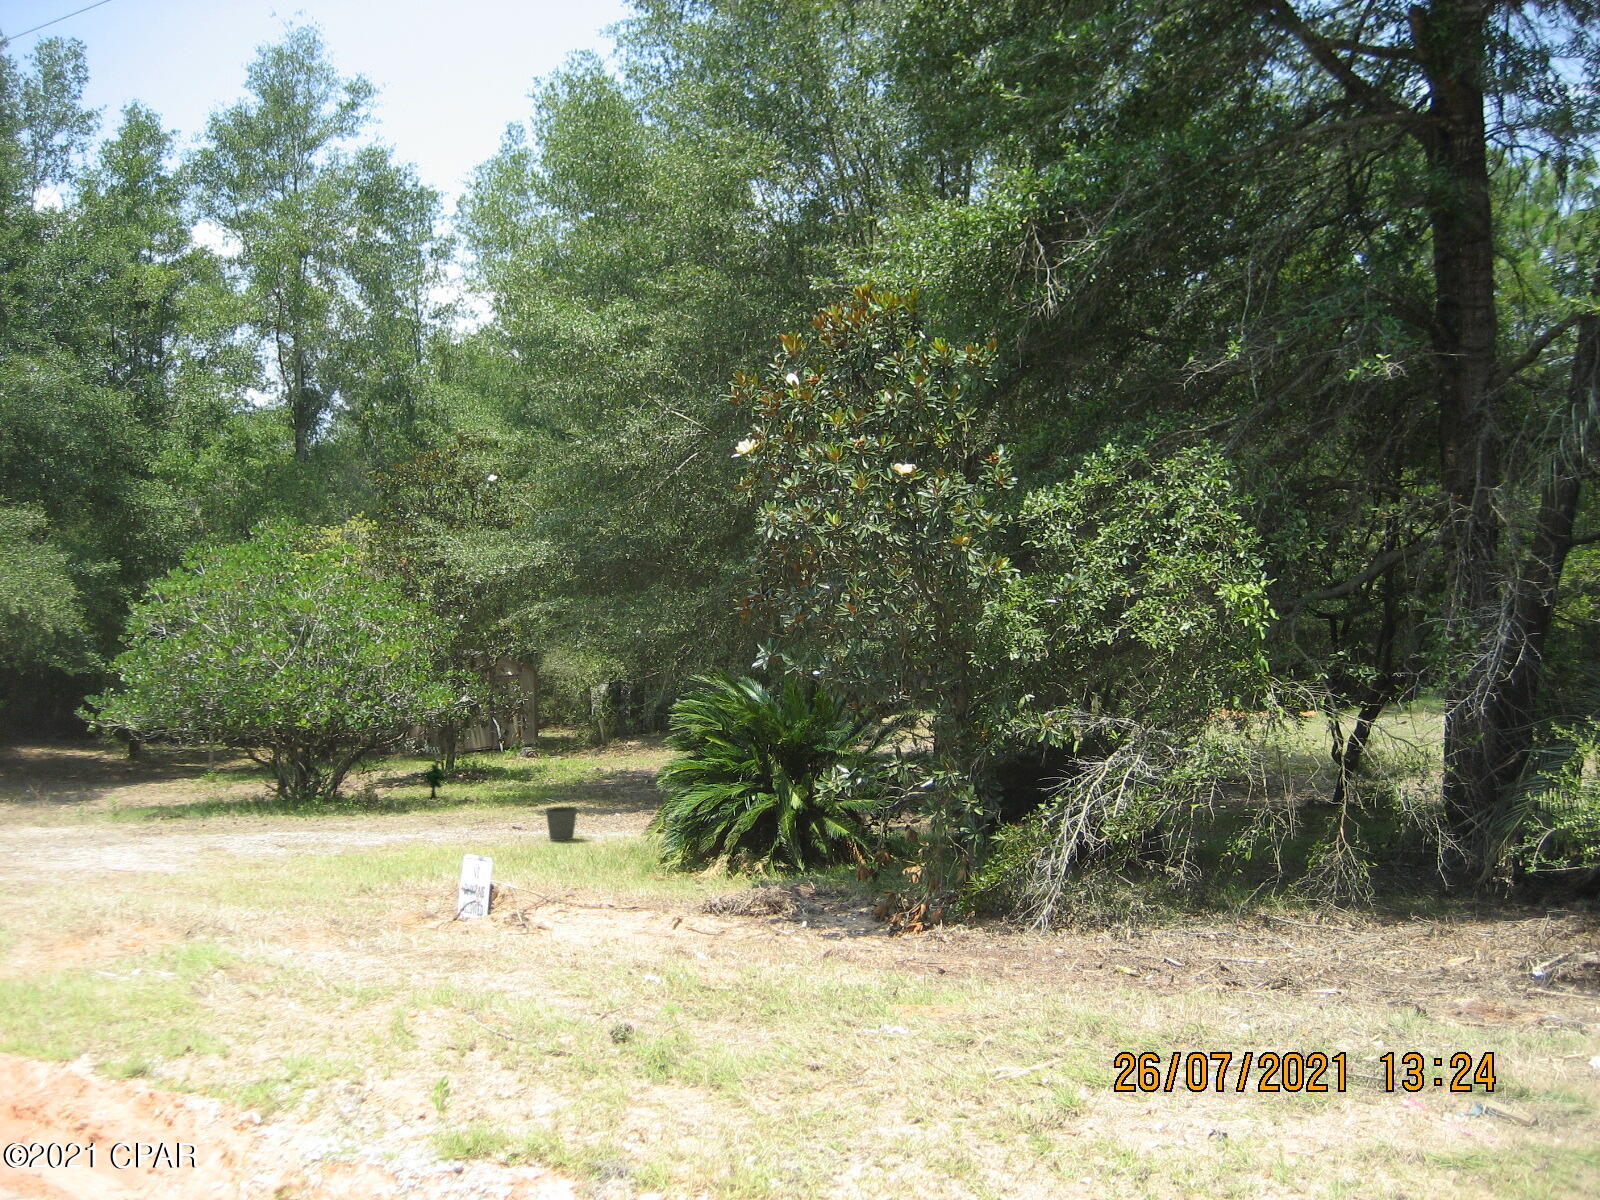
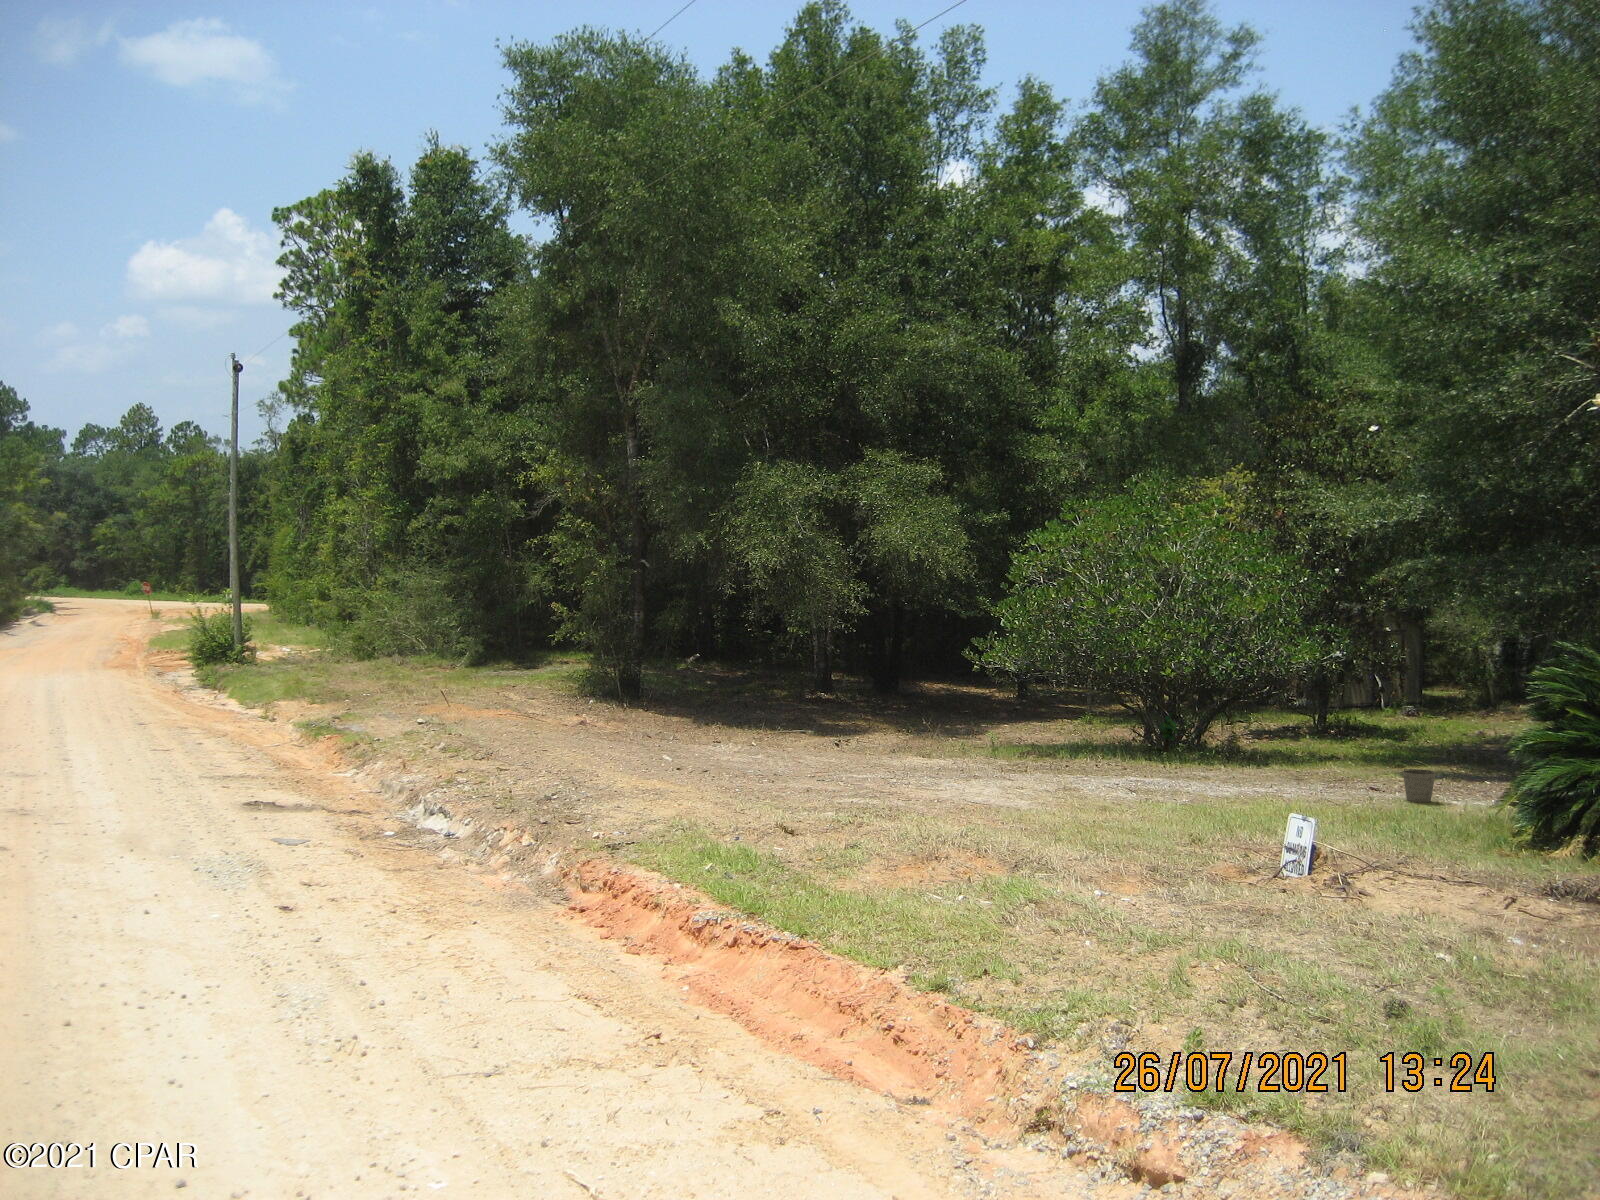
decorative plant: present [425,761,445,799] -> present [1158,713,1179,752]

